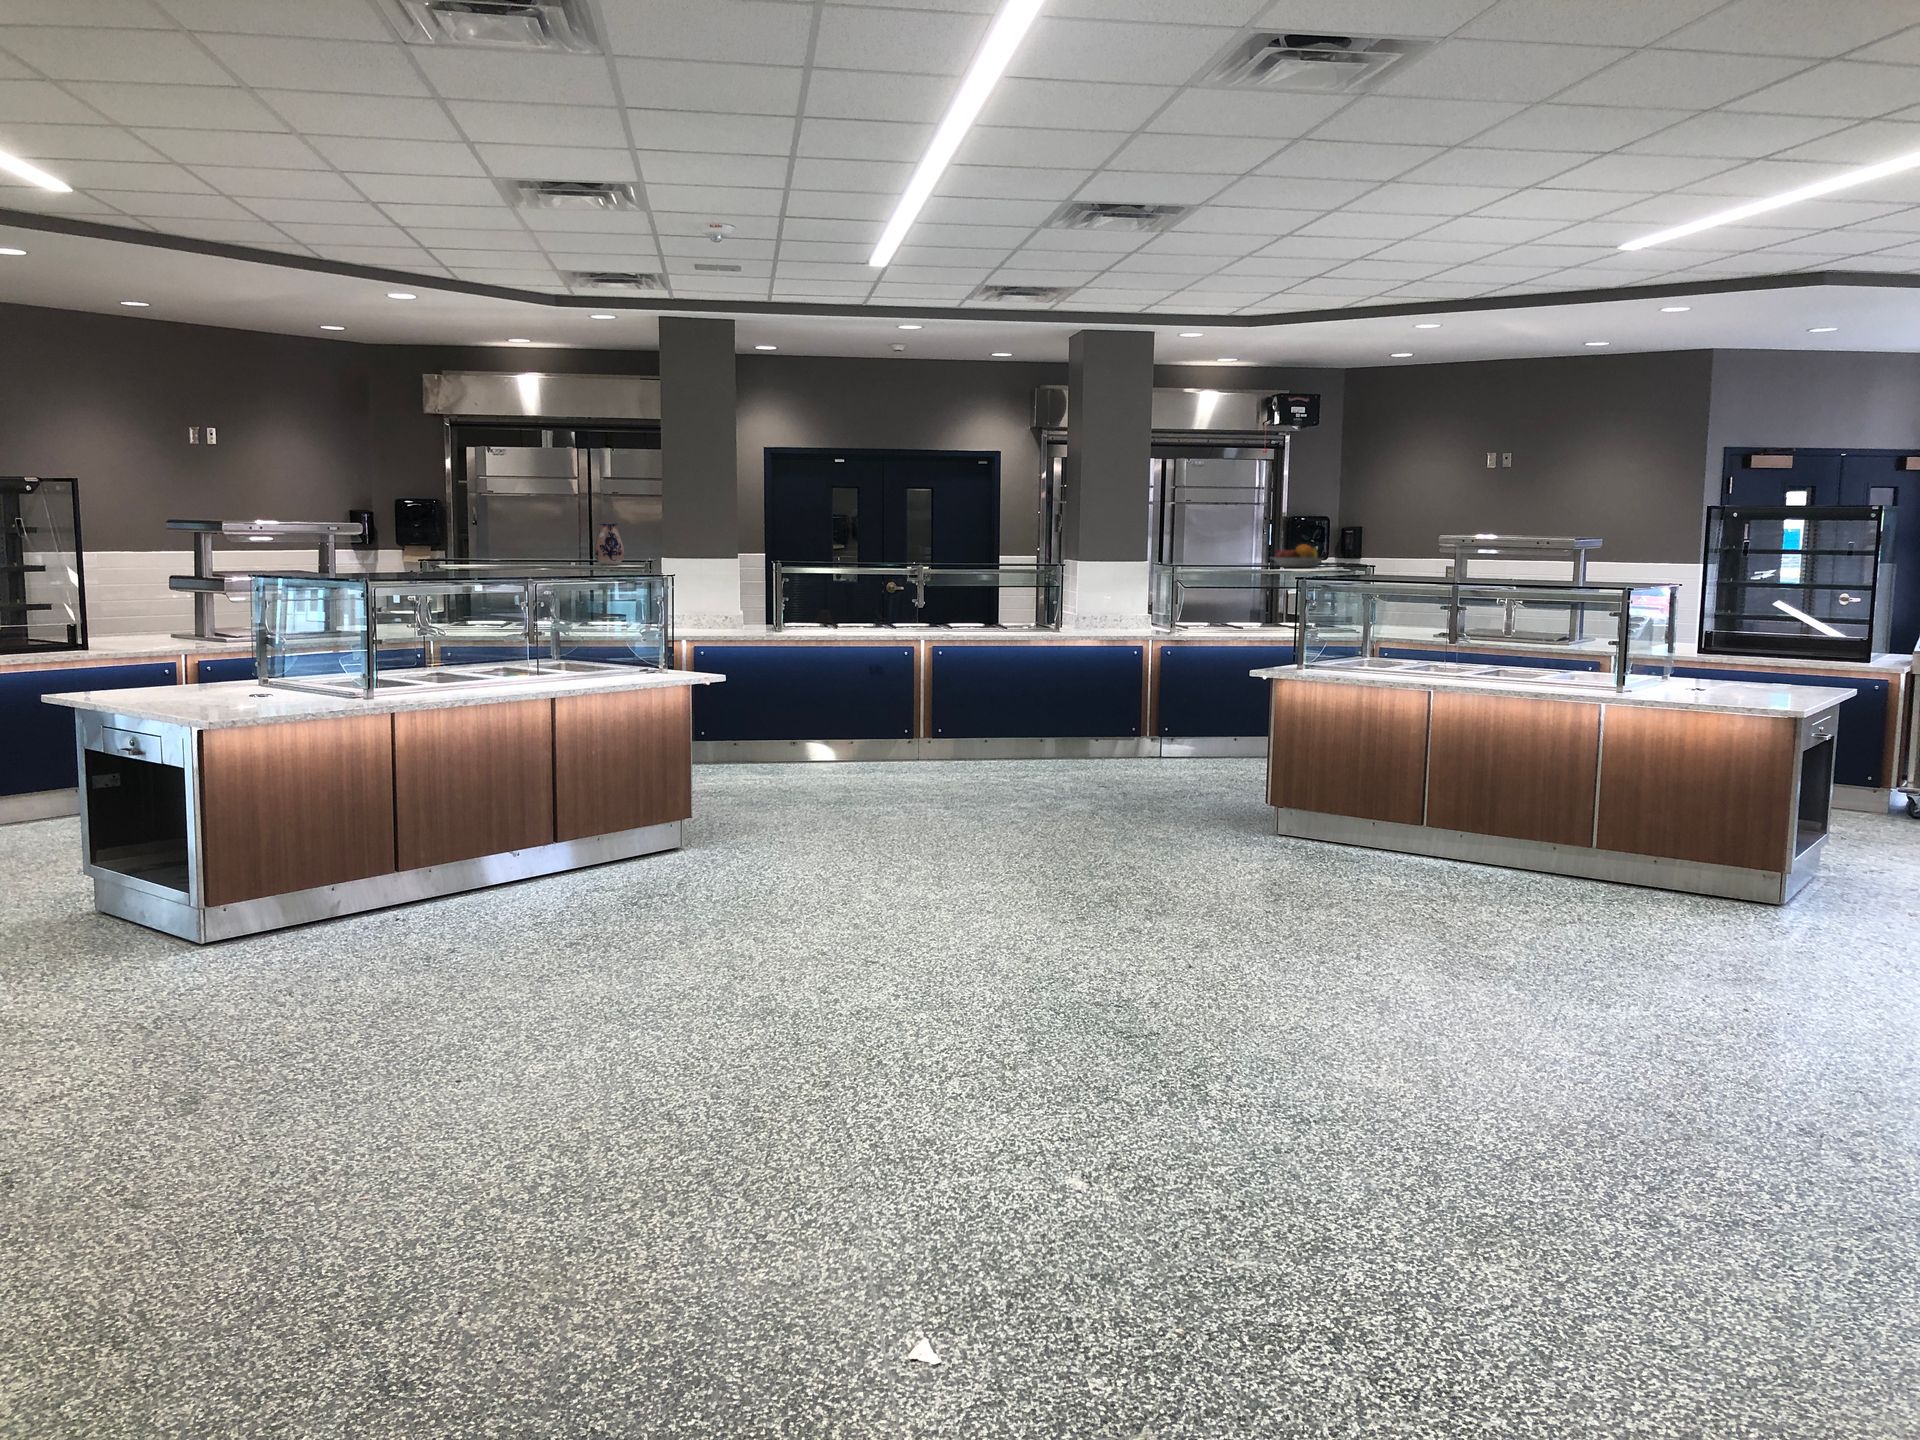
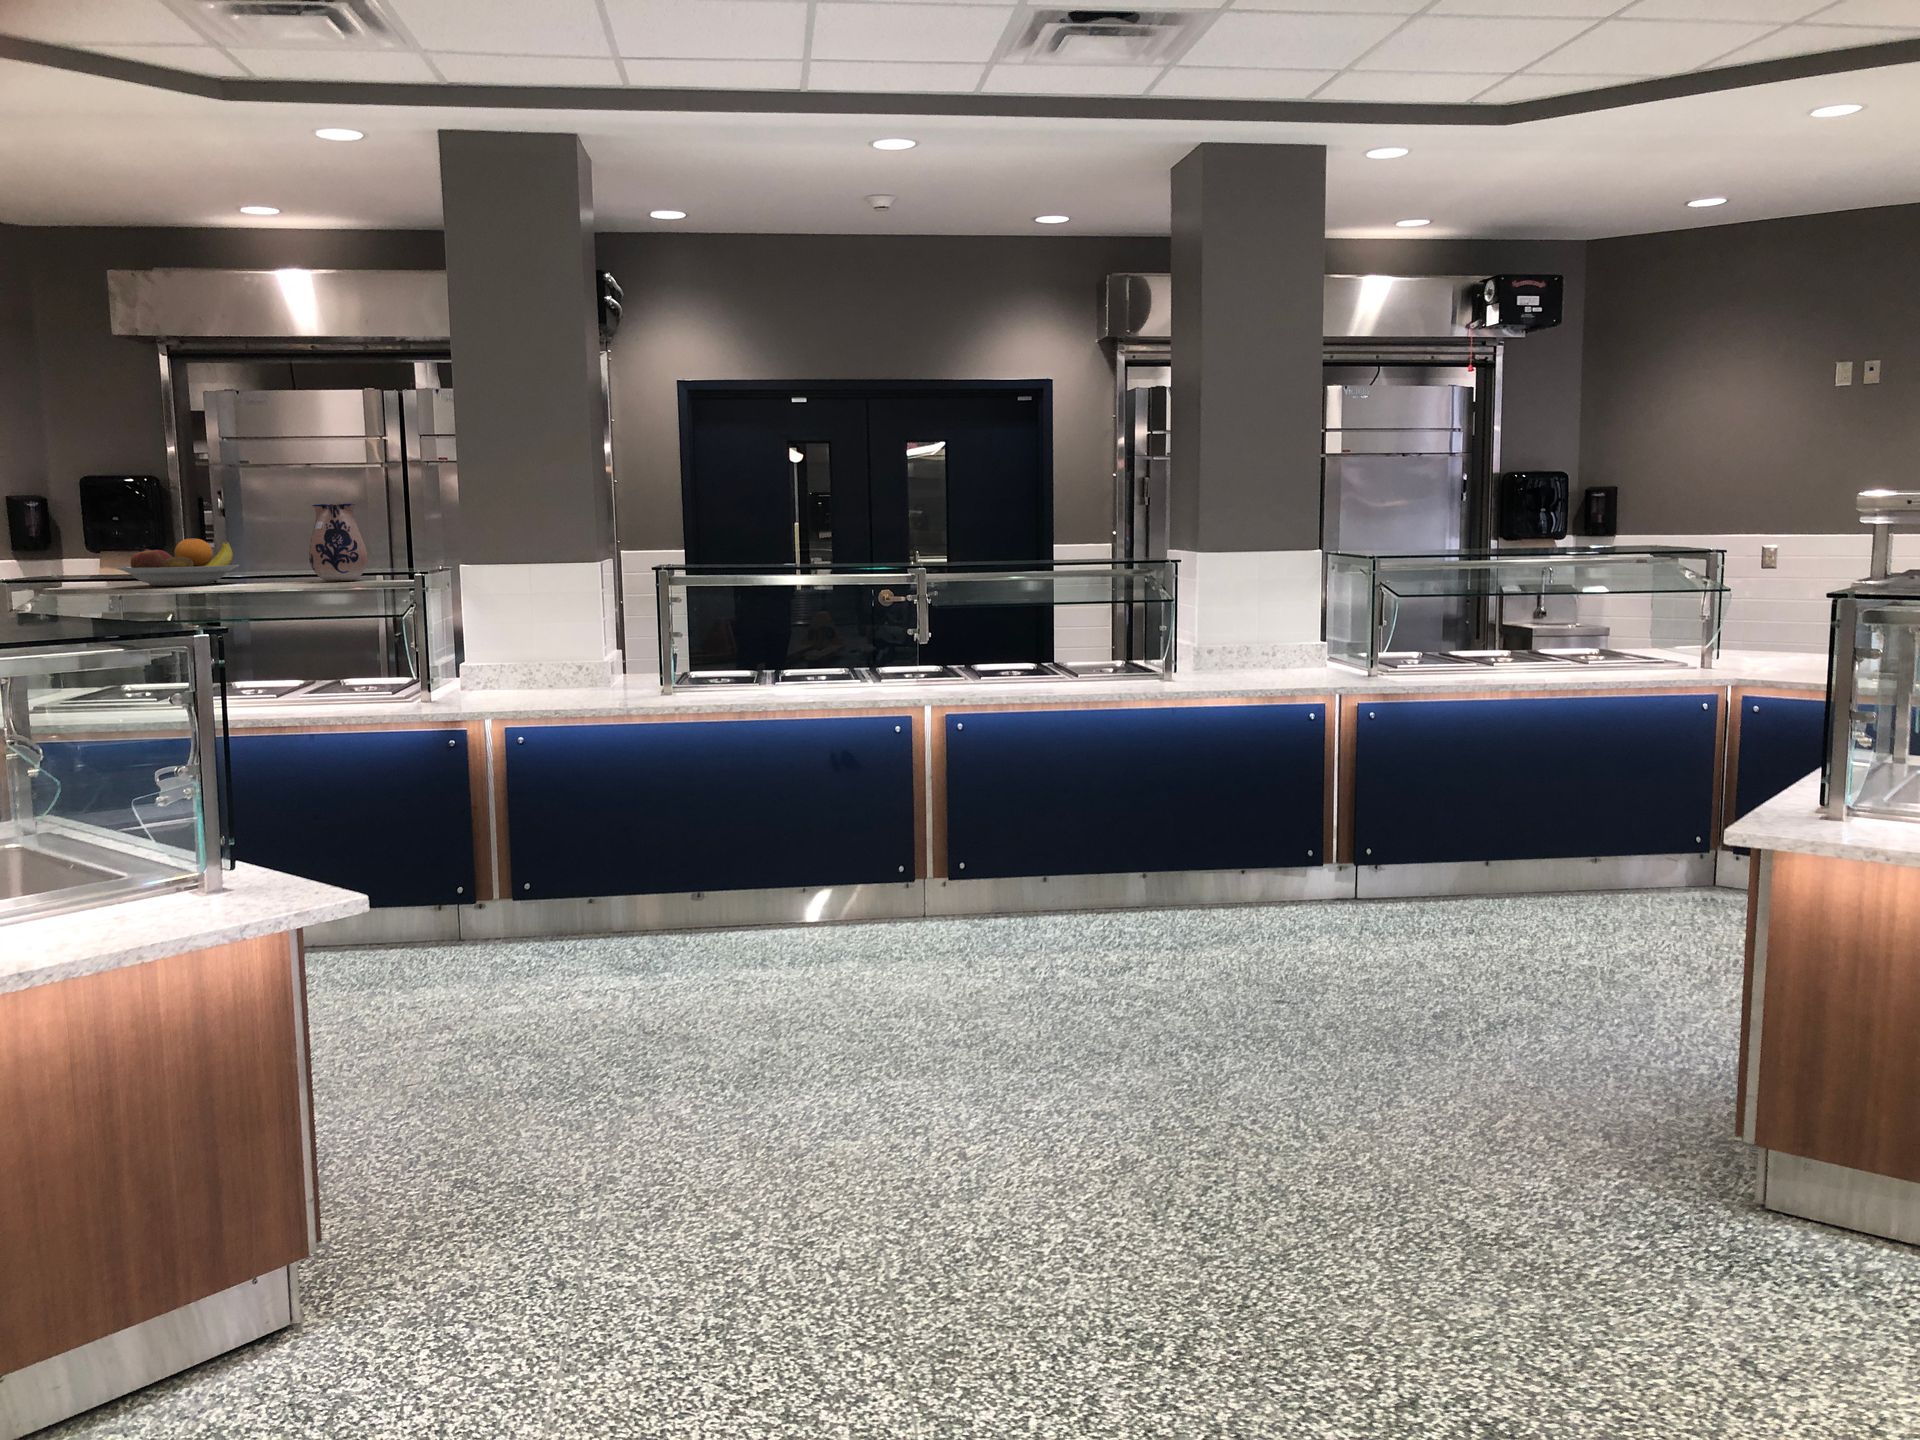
fruit bowl: present [1272,544,1322,568] -> present [117,538,239,586]

